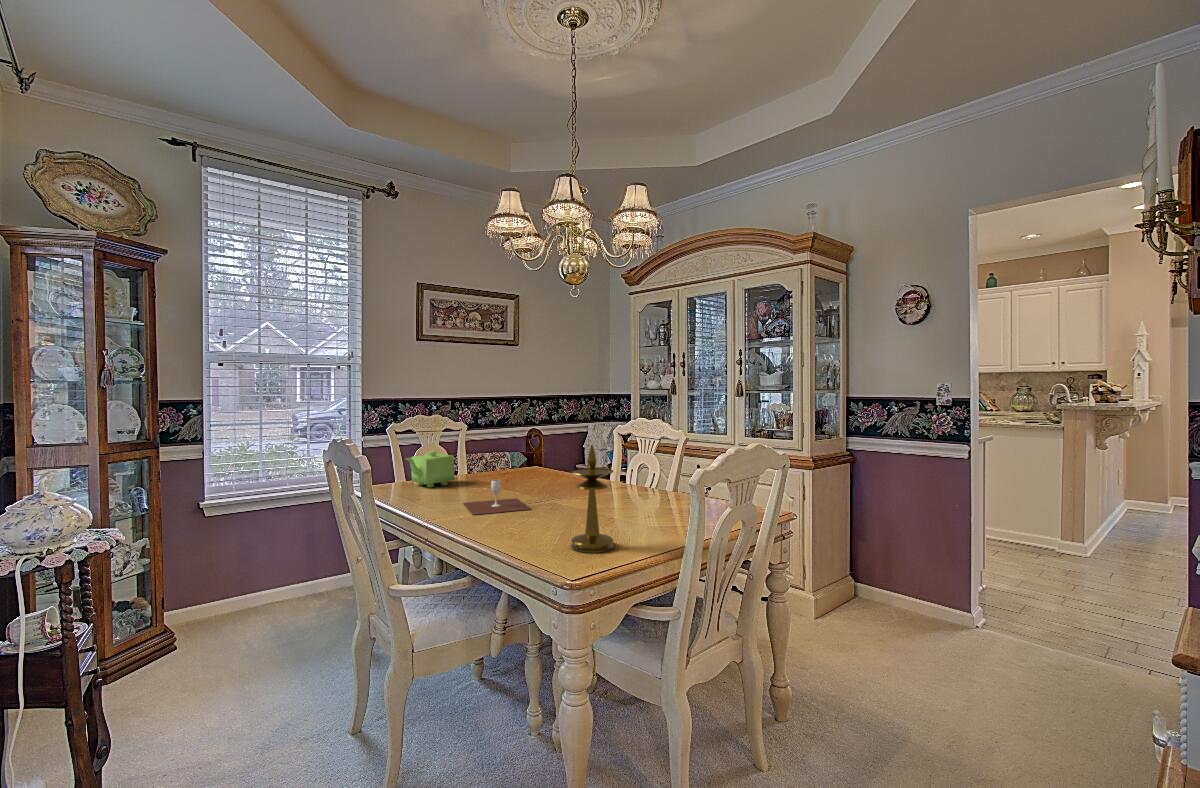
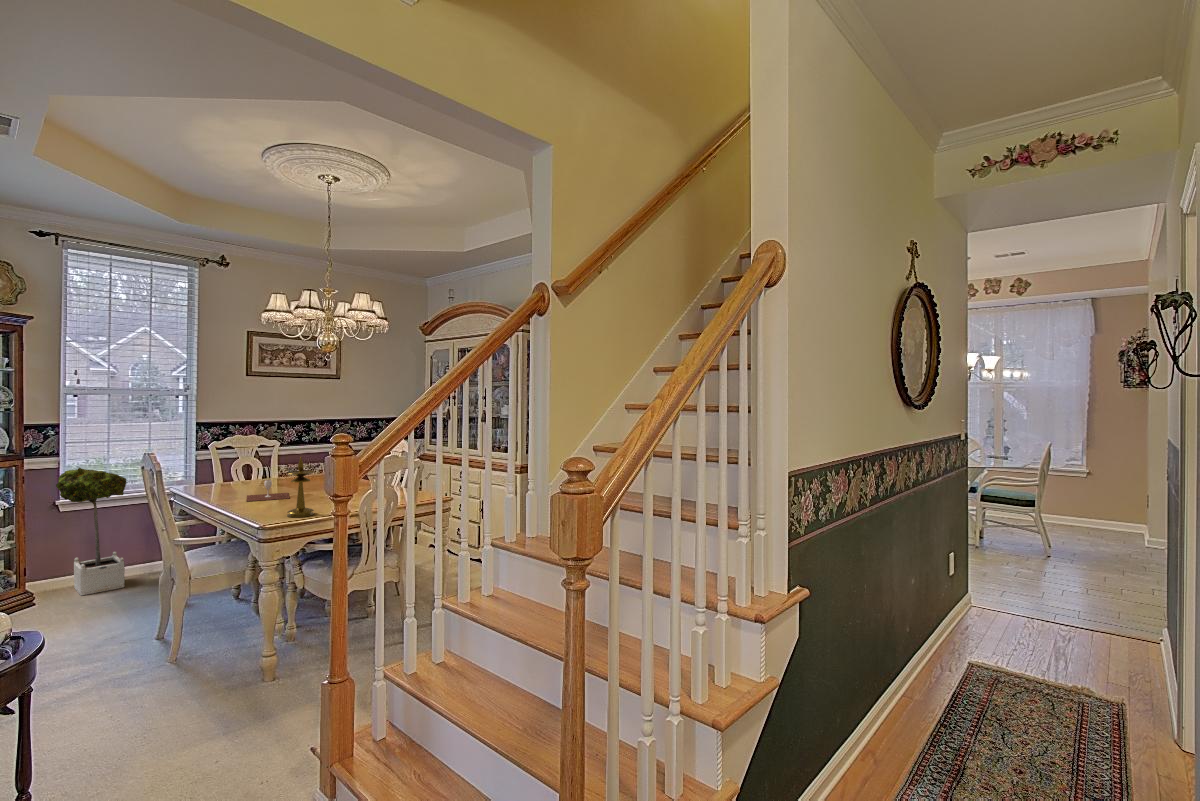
teapot: present [405,451,454,487] -> none [214,462,255,487]
potted tree: none [200,459,285,633] -> present [56,468,126,596]

